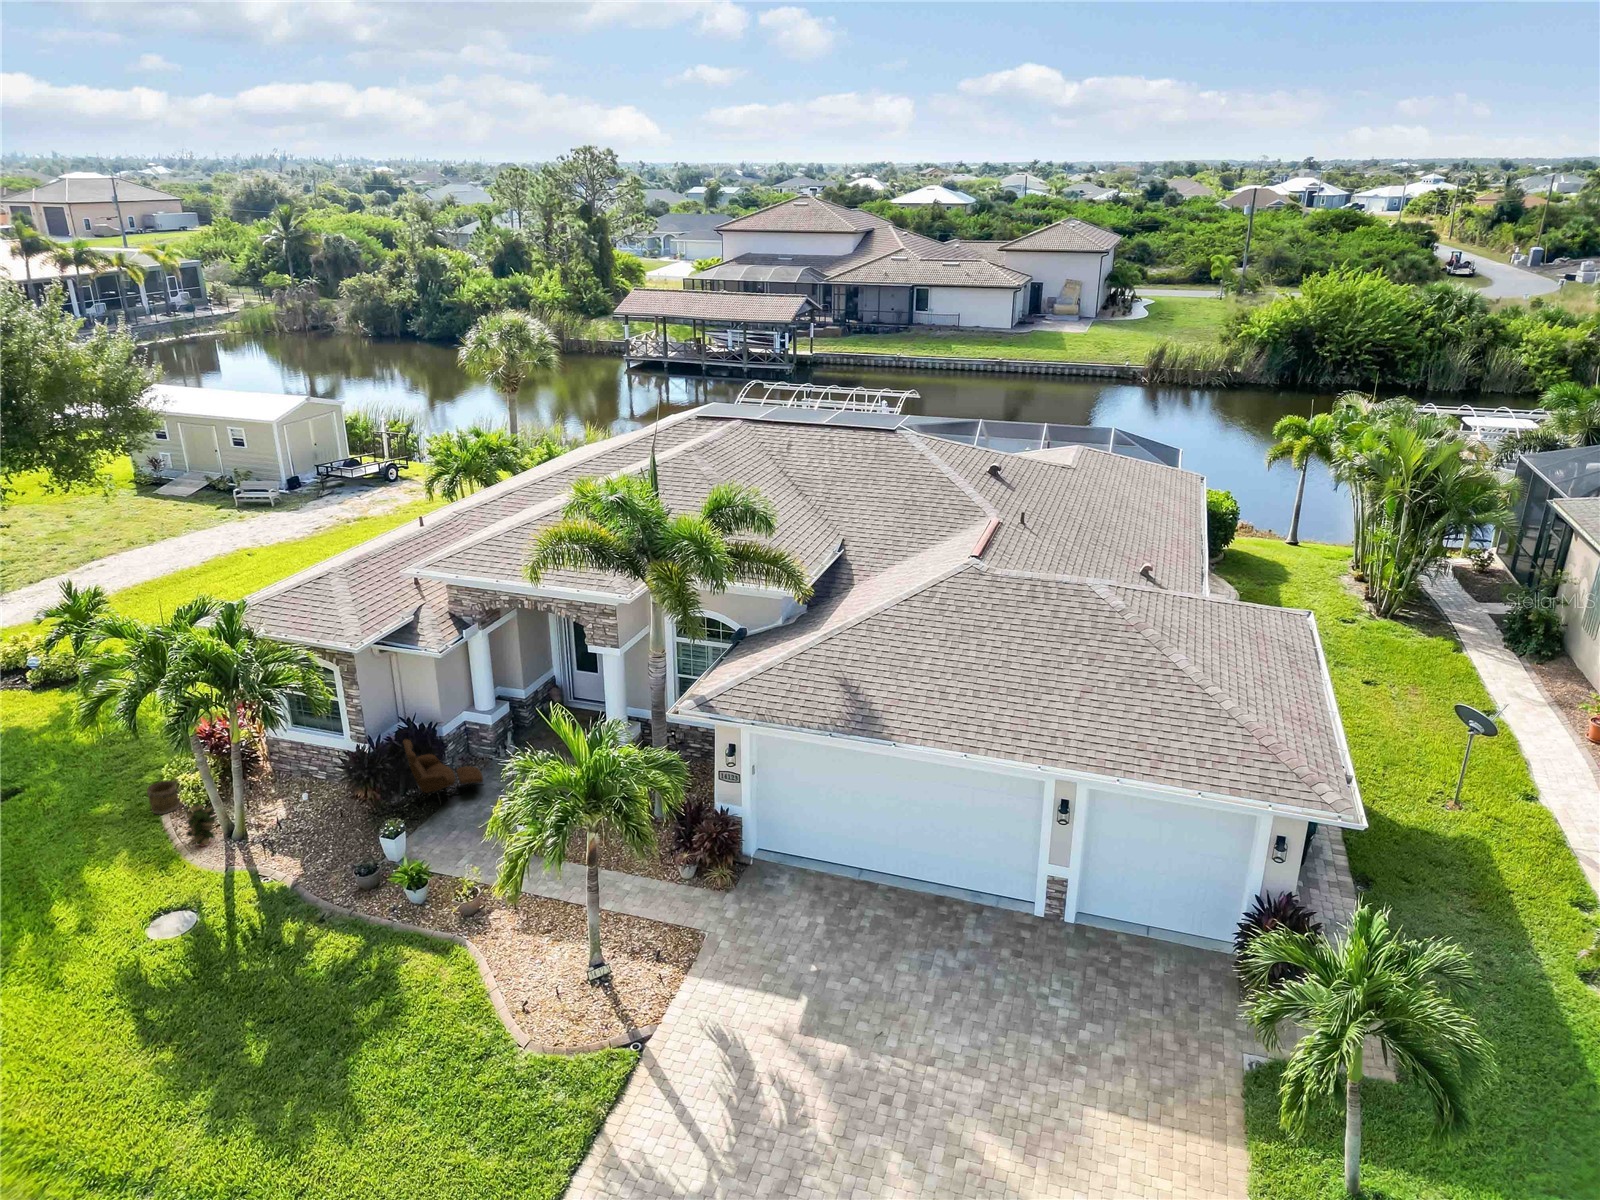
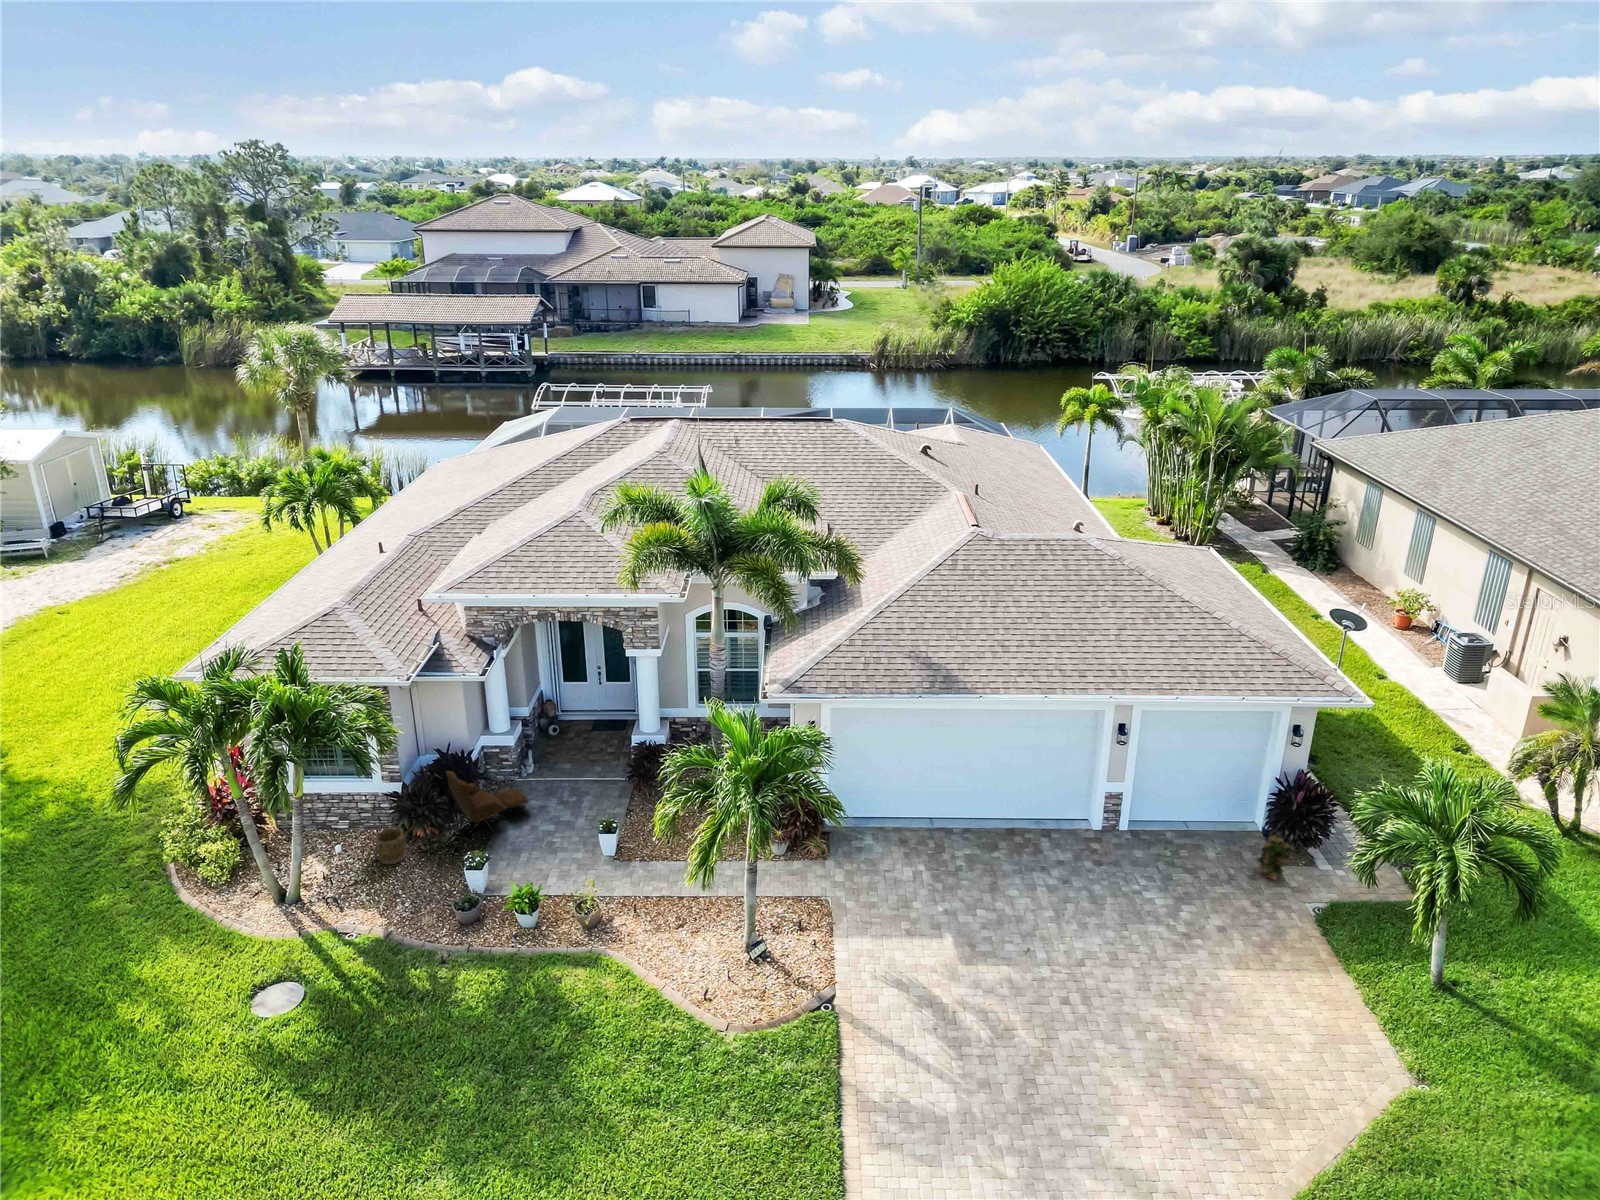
bucket: present [147,780,180,814] -> present [375,828,407,864]
decorative plant: present [186,803,216,847] -> present [1256,834,1291,880]

